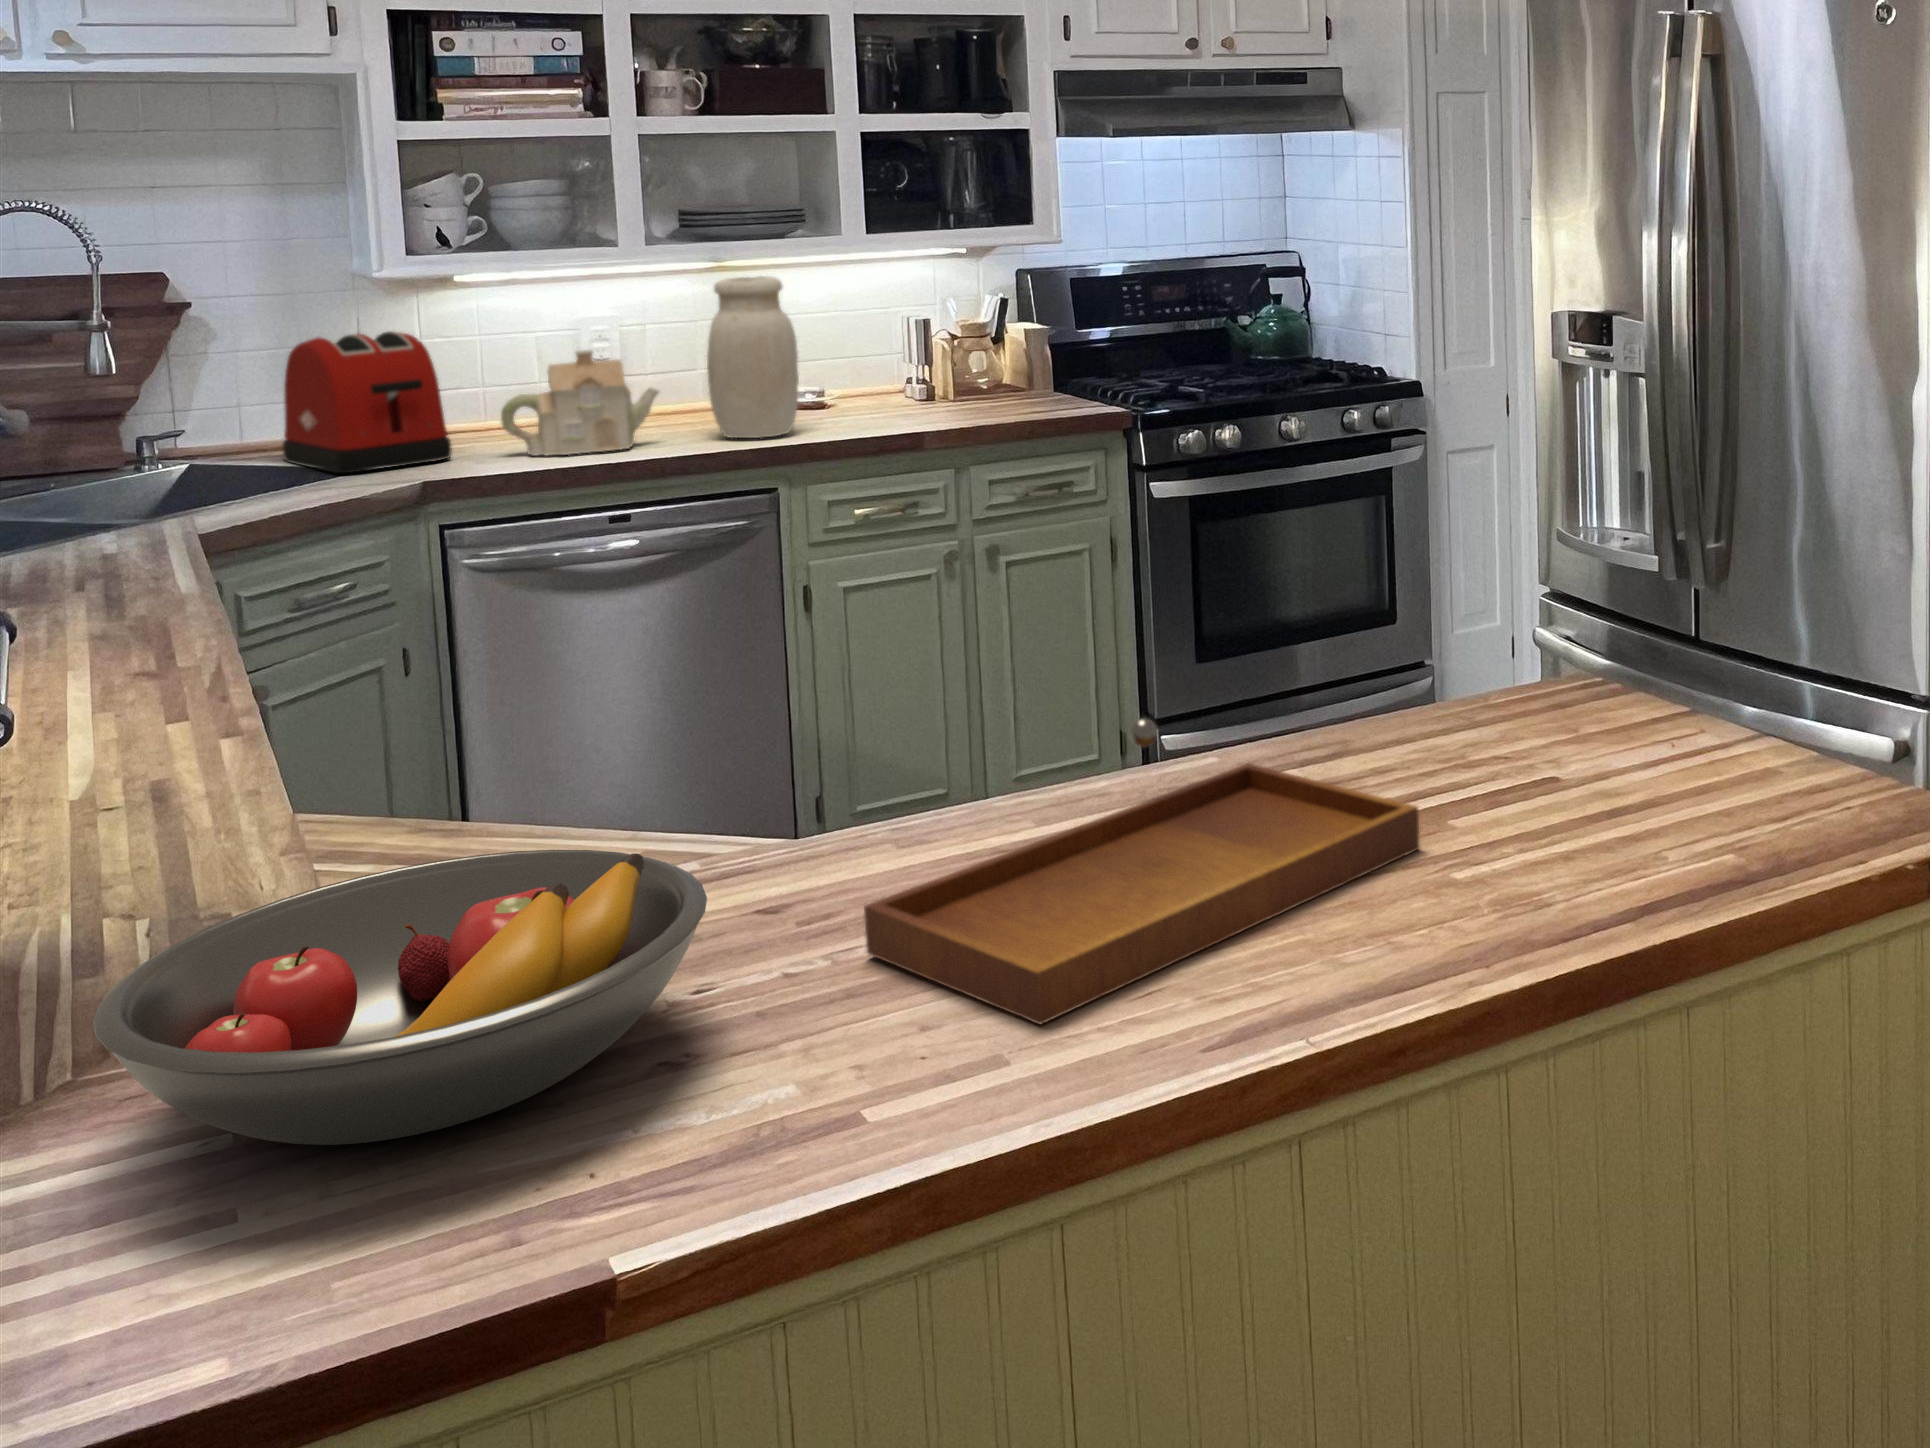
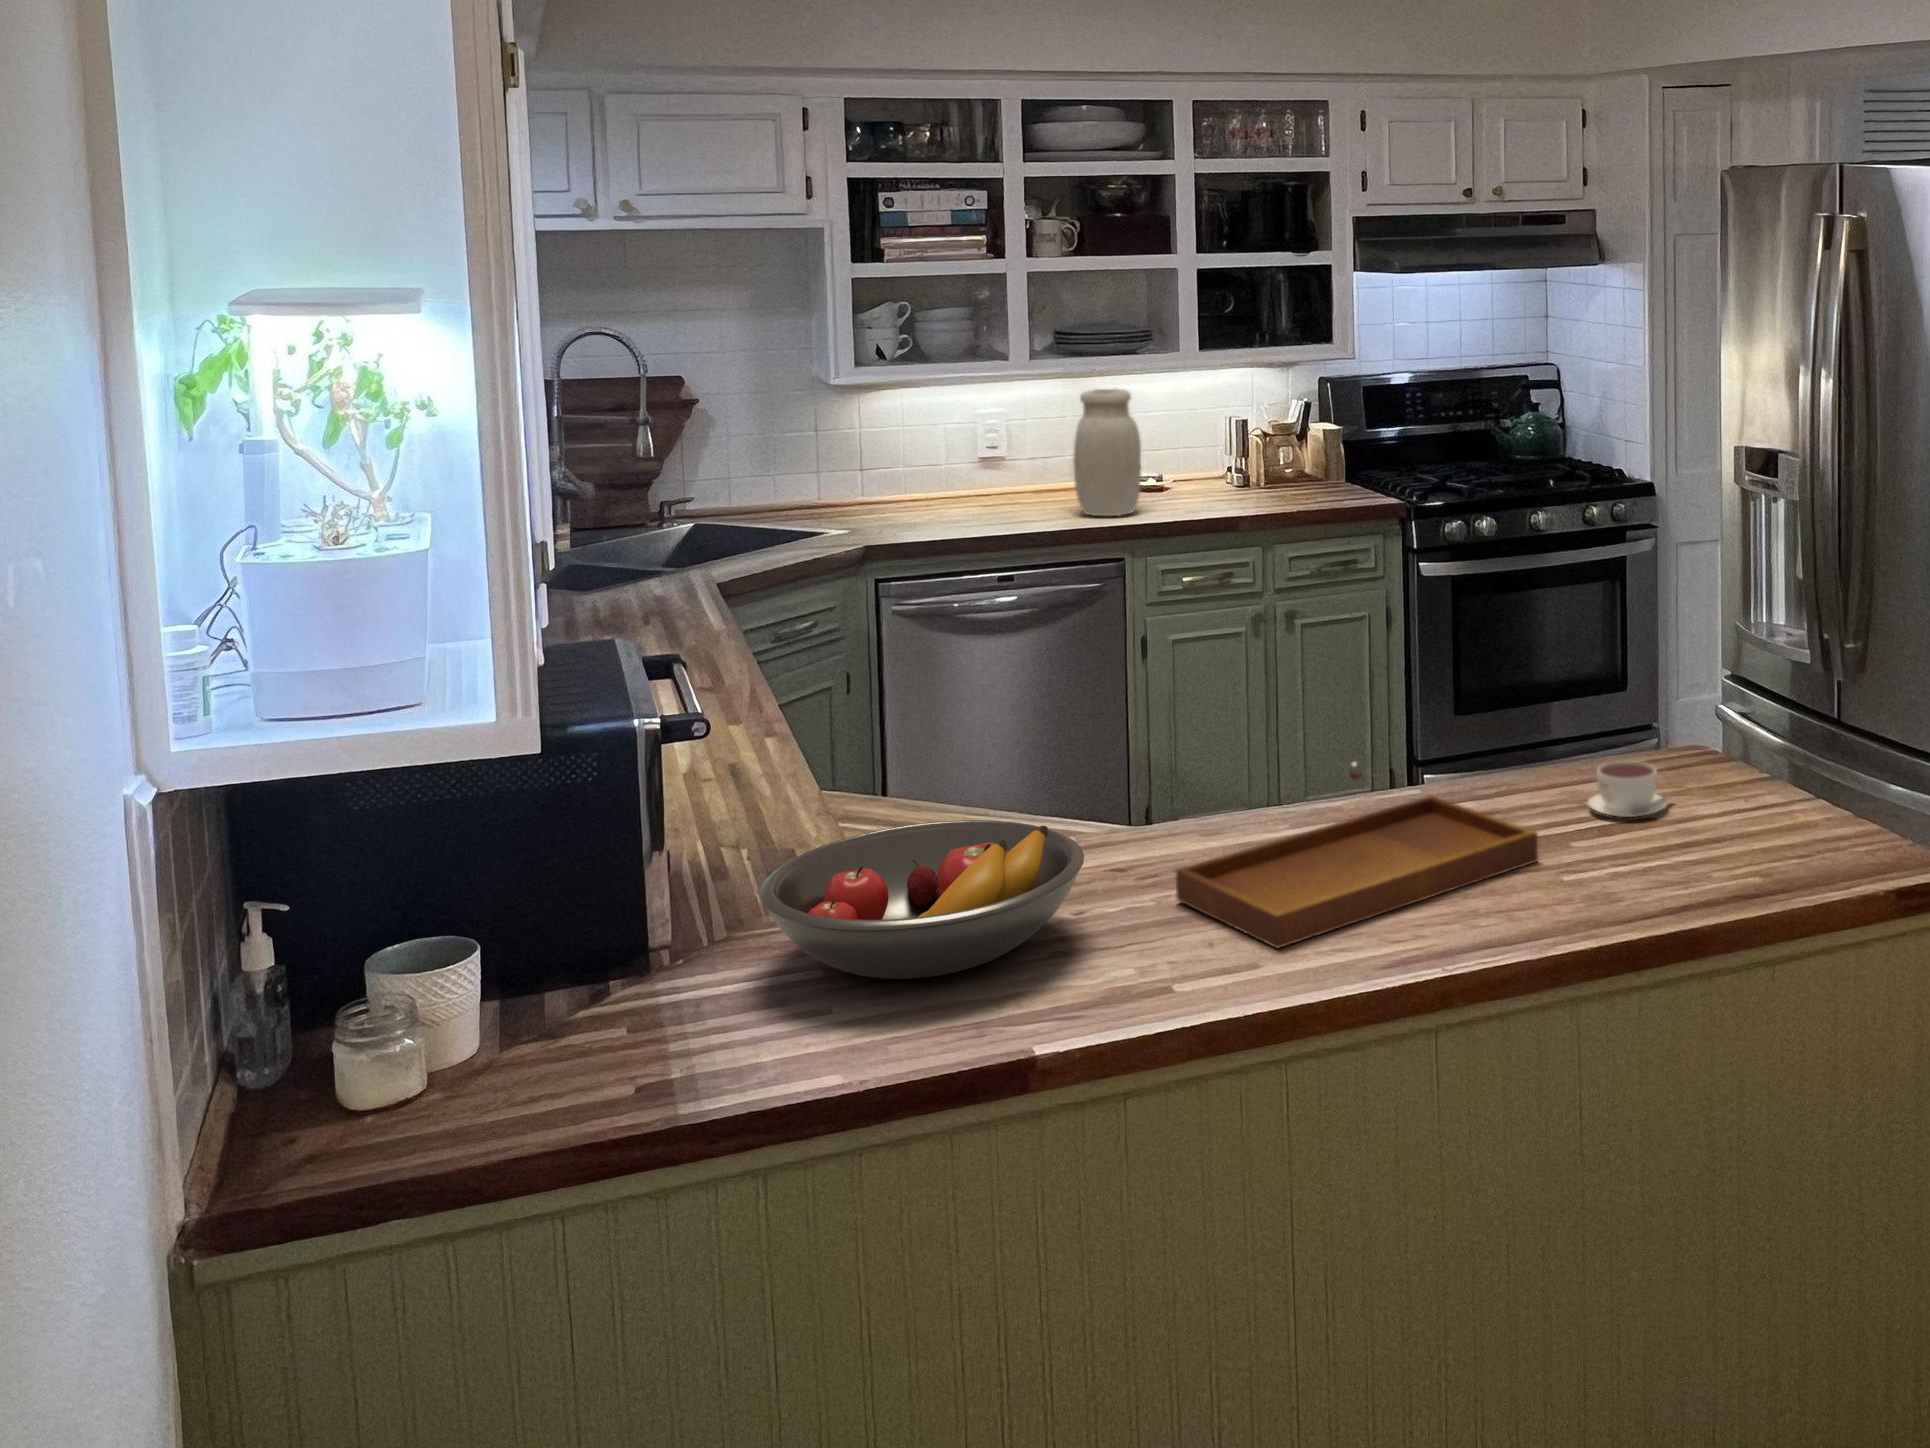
toaster: present [283,331,452,473] -> none [770,426,889,535]
teapot: present [501,350,659,456] -> none [924,444,1038,526]
coffee cup: none [1468,697,1585,775] -> present [1588,761,1671,817]

